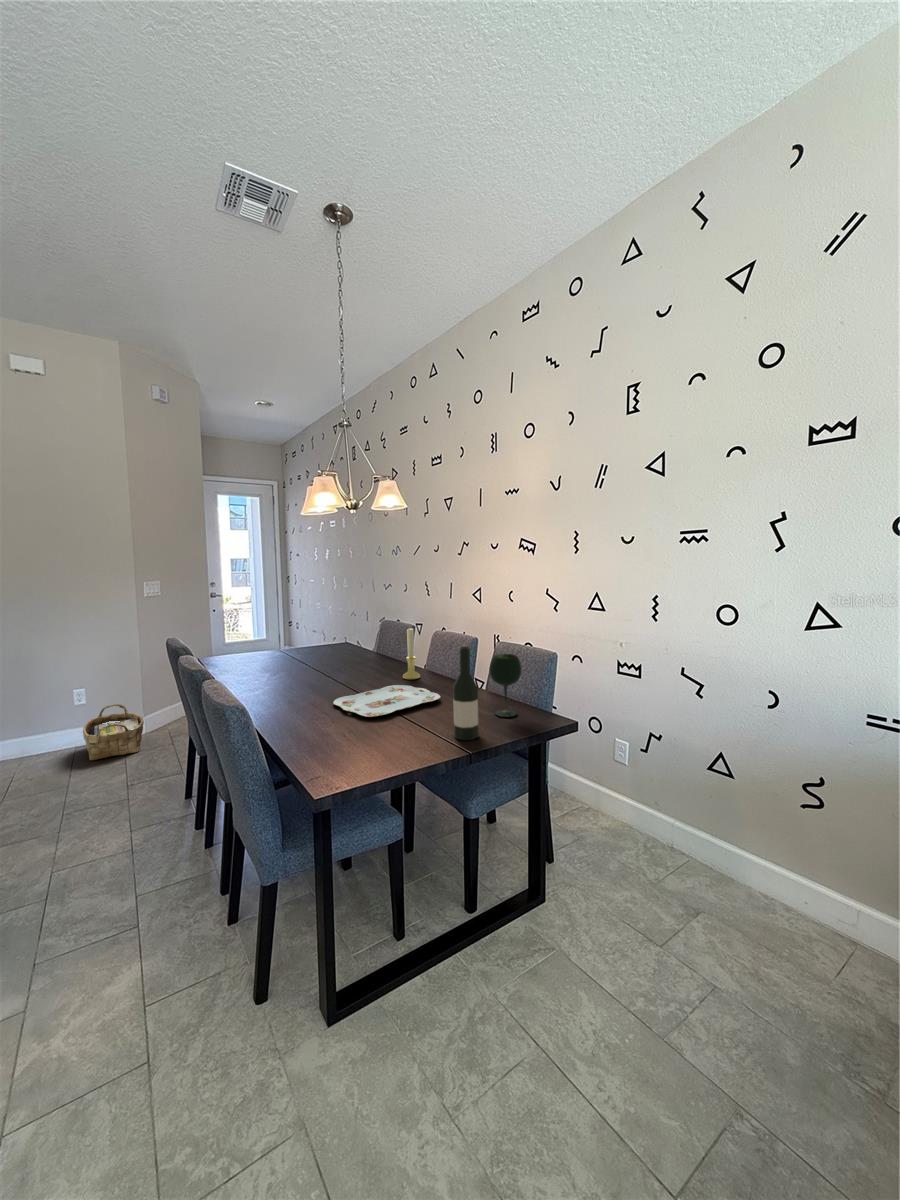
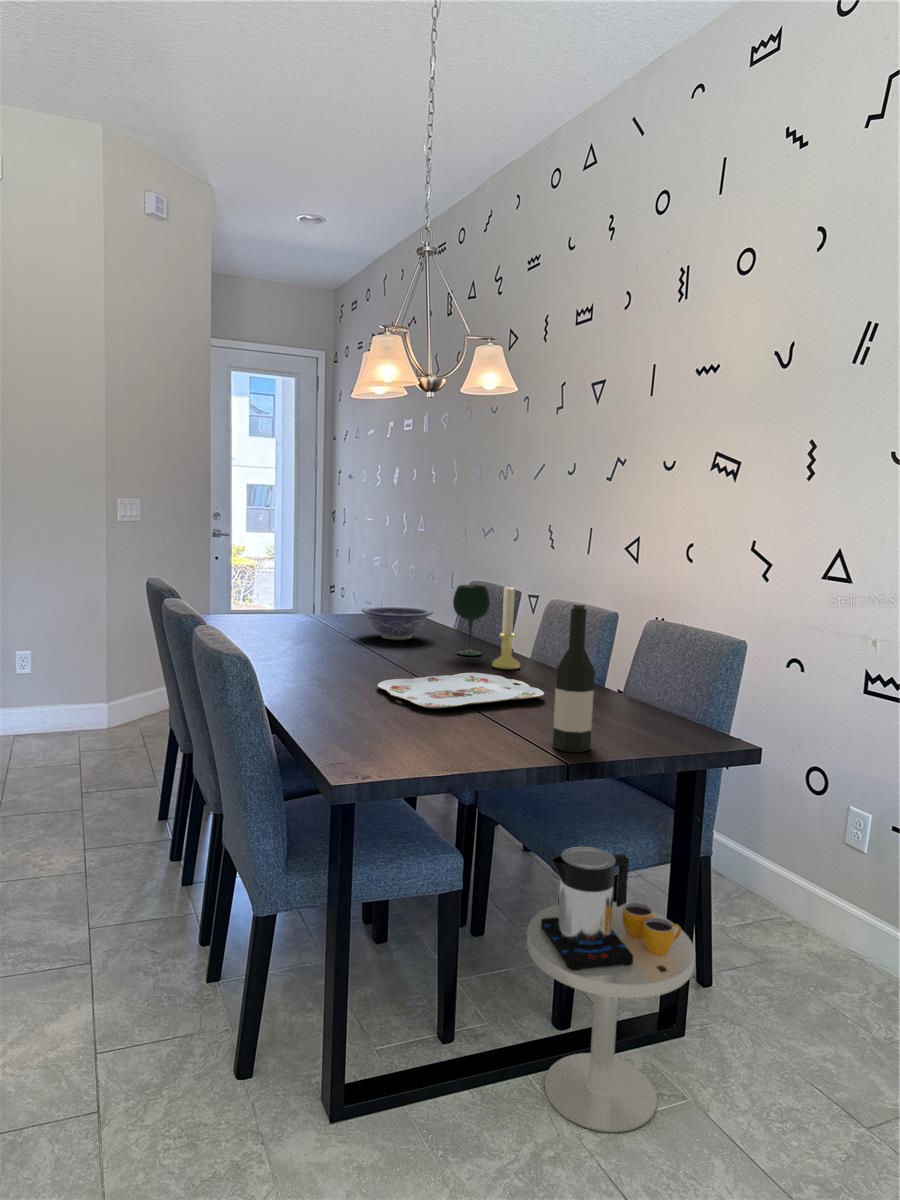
decorative bowl: none [316,642,361,664] -> present [362,606,433,640]
wine glass: present [489,654,521,717] -> present [453,585,490,656]
woven basket: present [83,704,144,761] -> none [27,676,108,753]
side table: none [450,801,555,988] -> present [527,847,695,1132]

